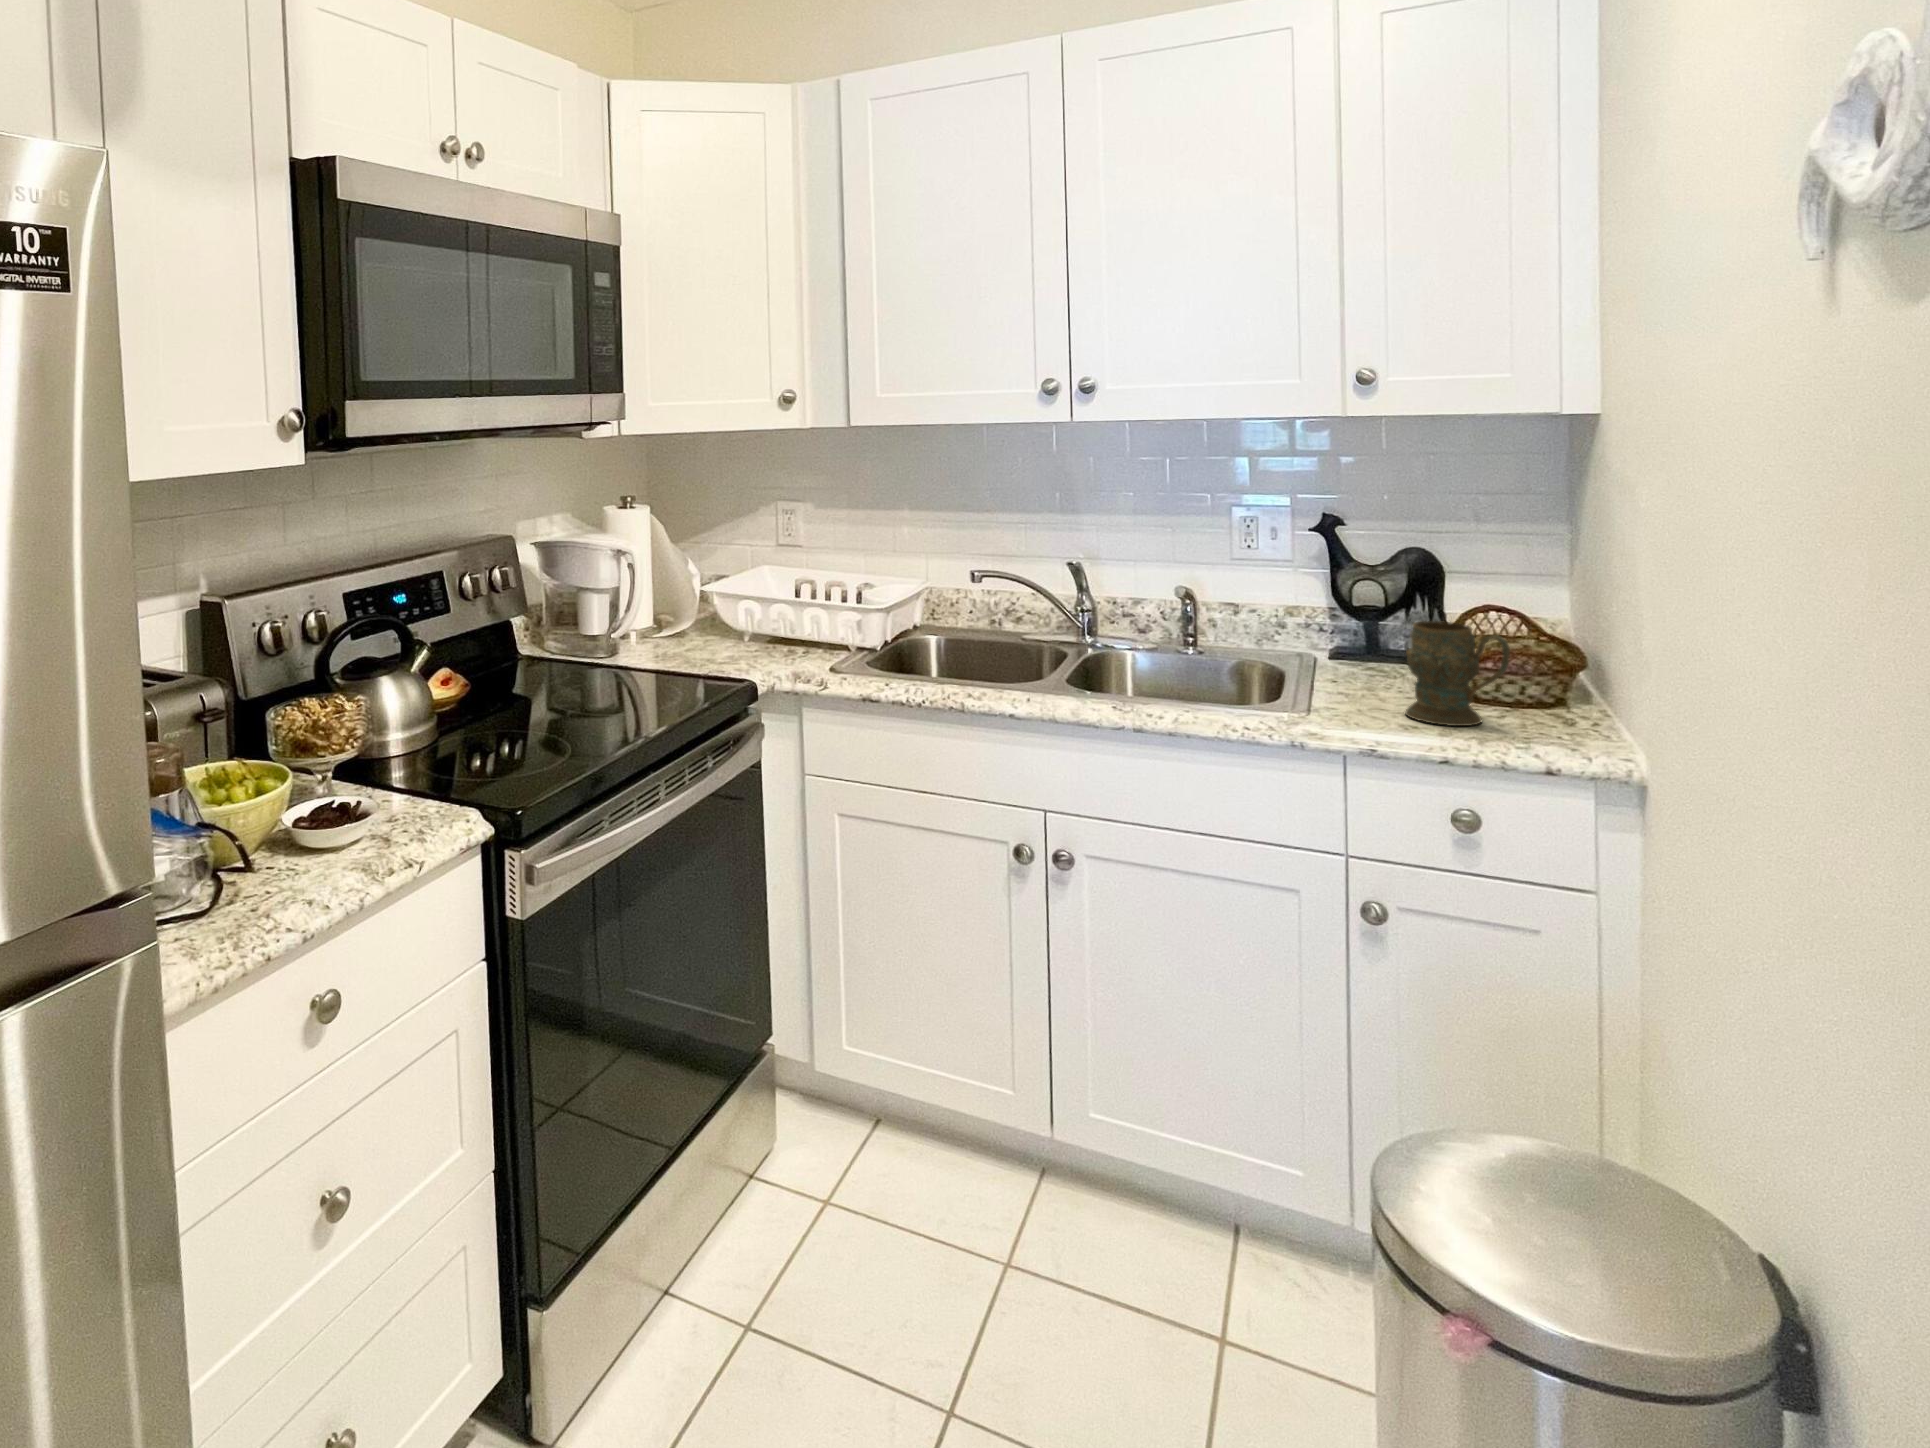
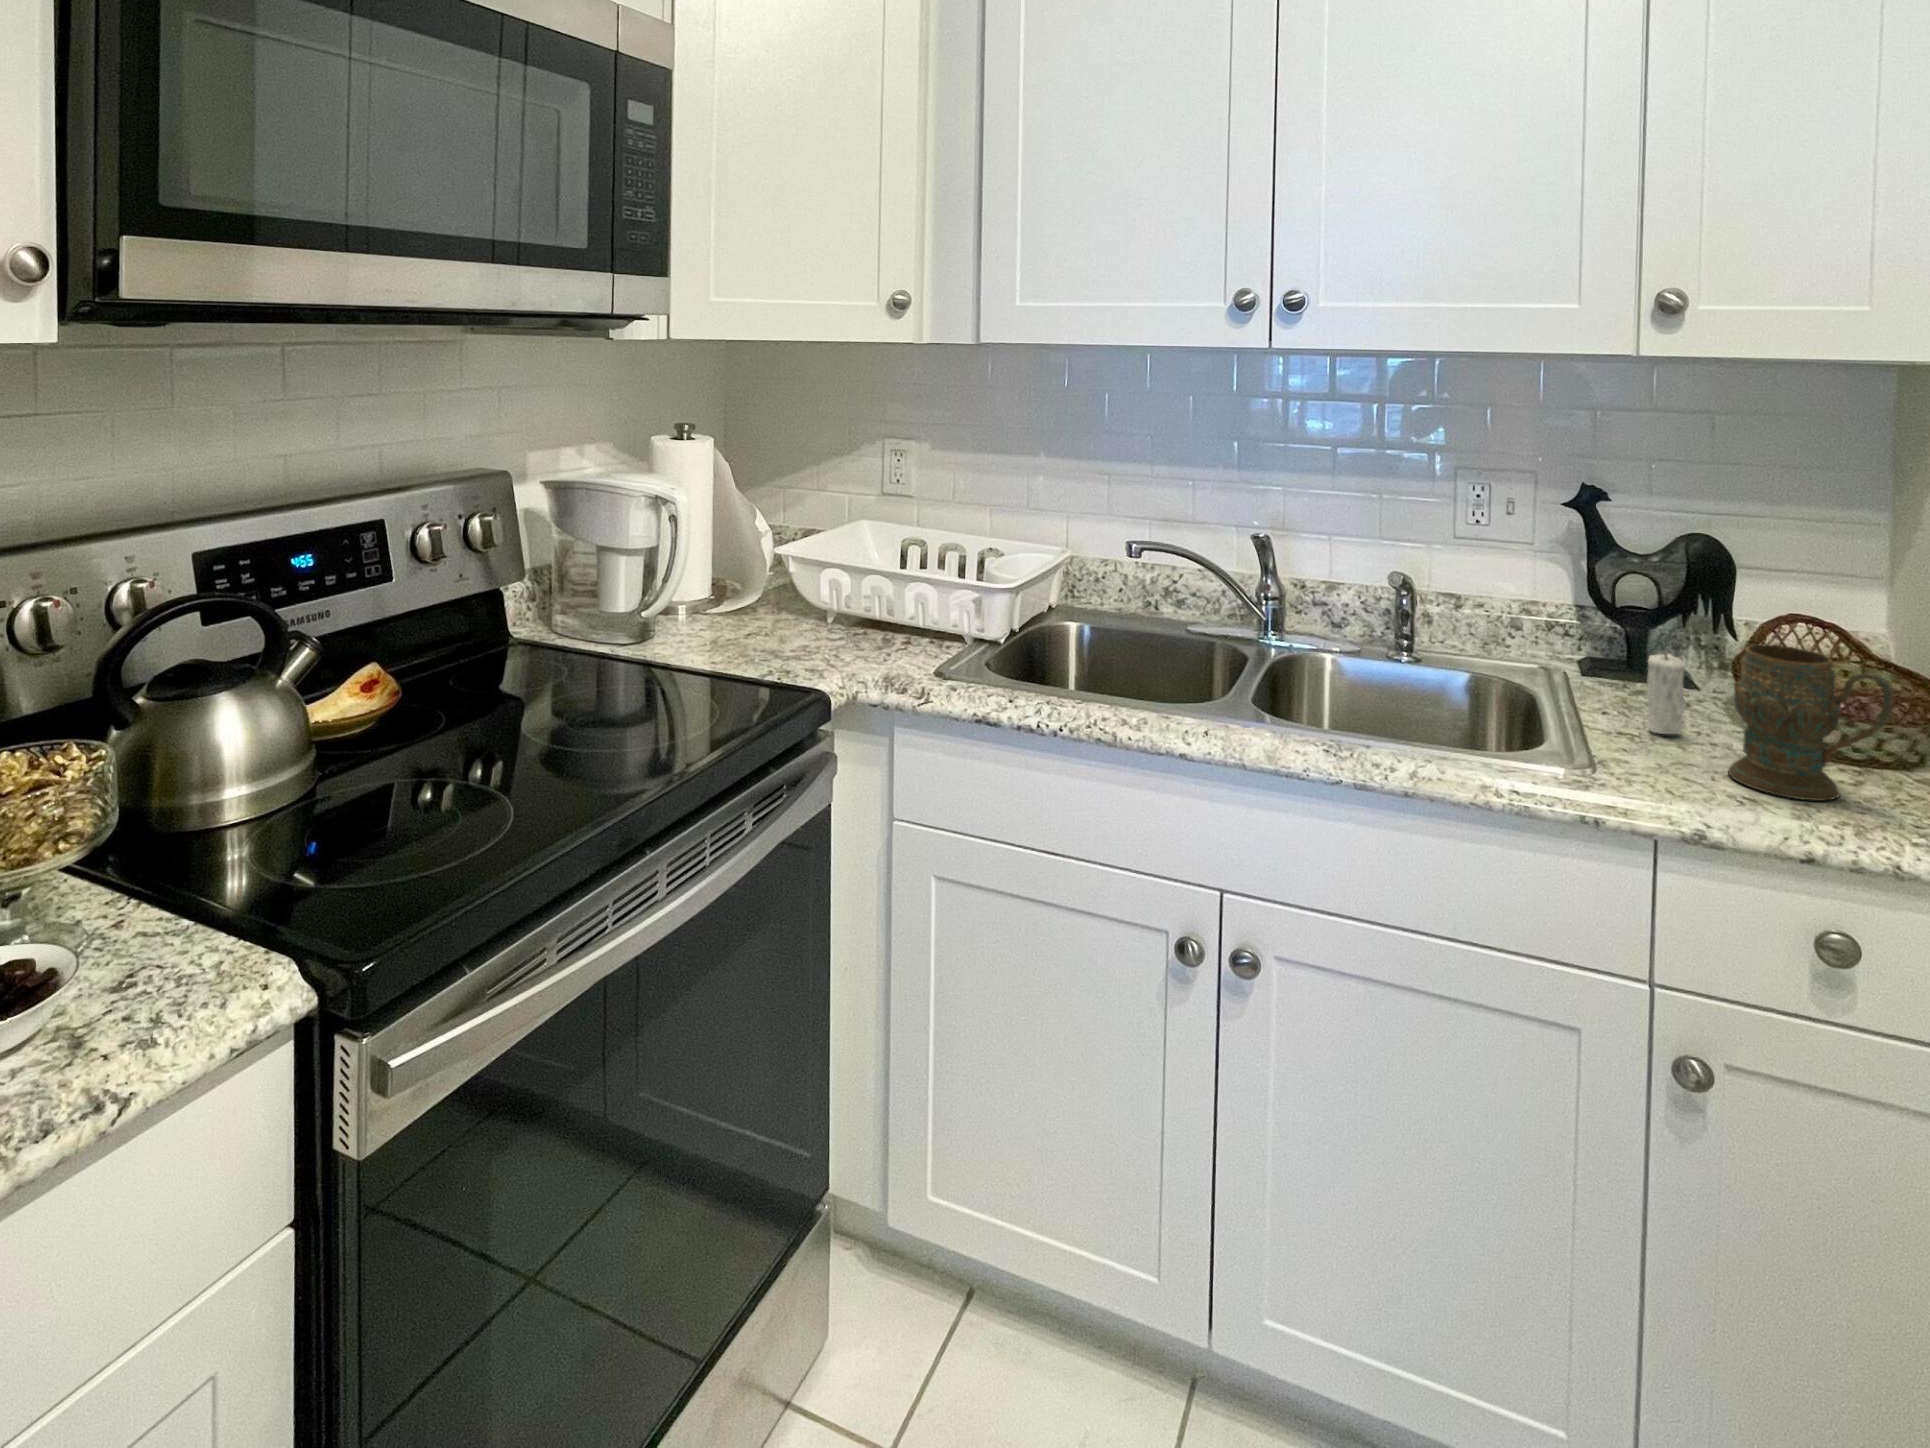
candle: none [1358,624,1387,692] -> present [1647,645,1685,734]

